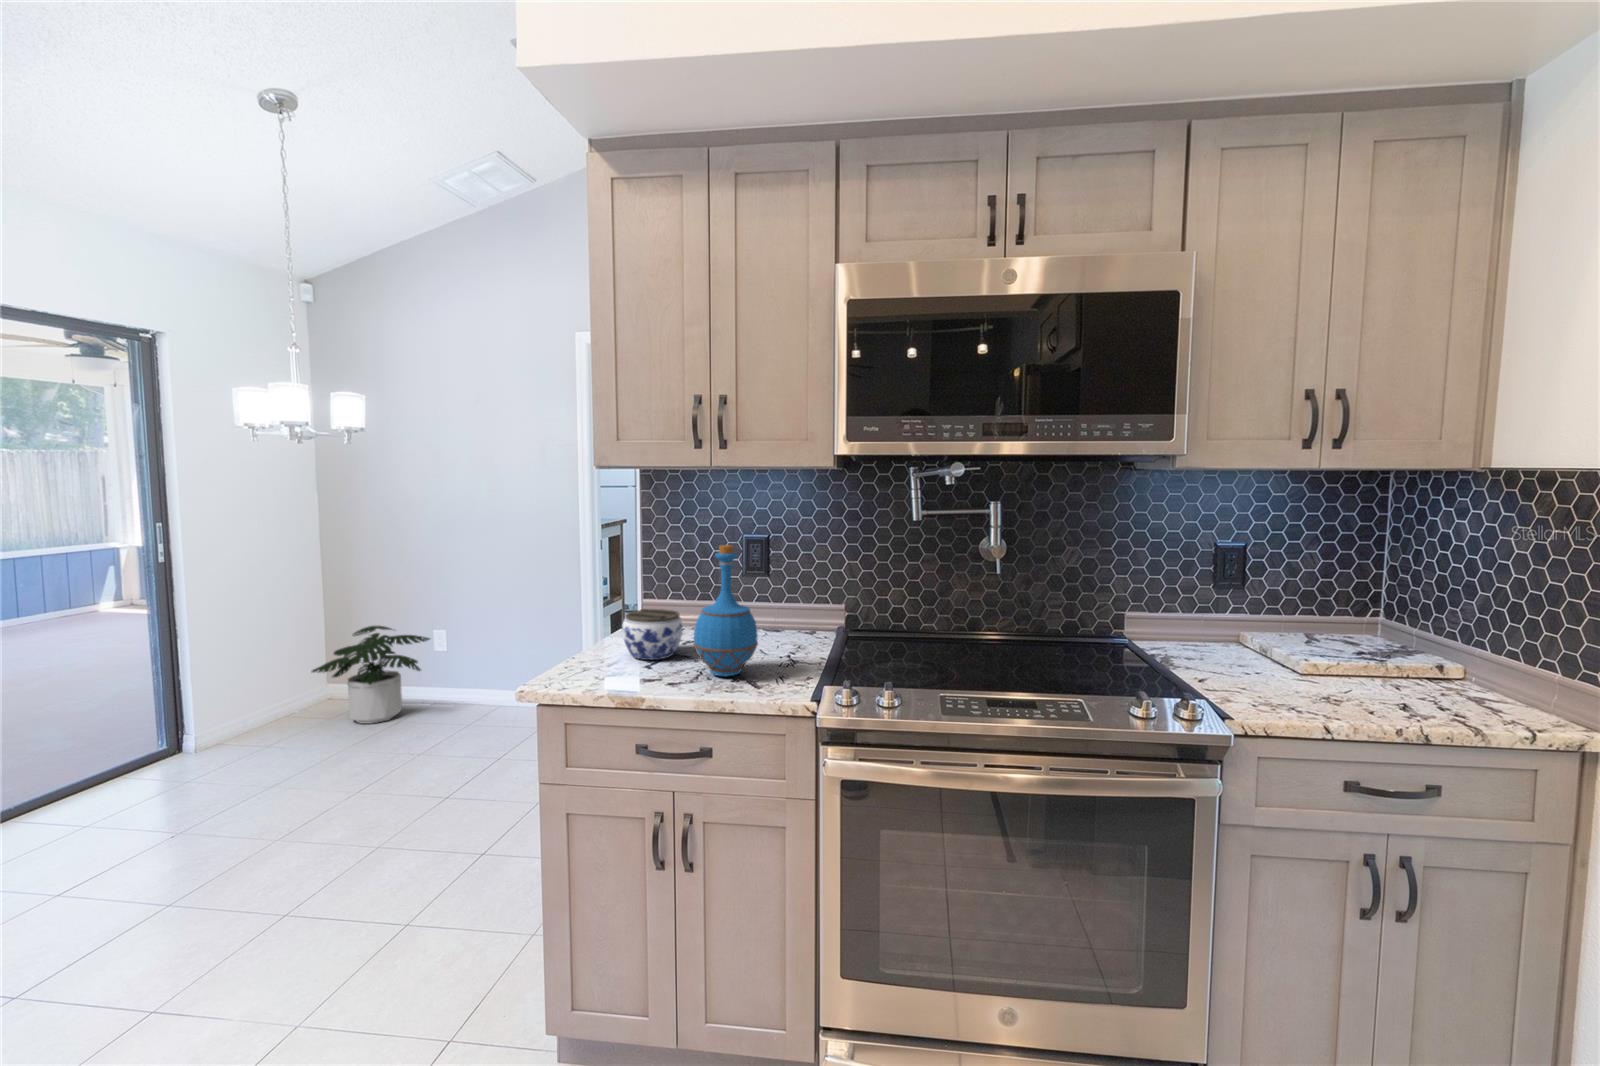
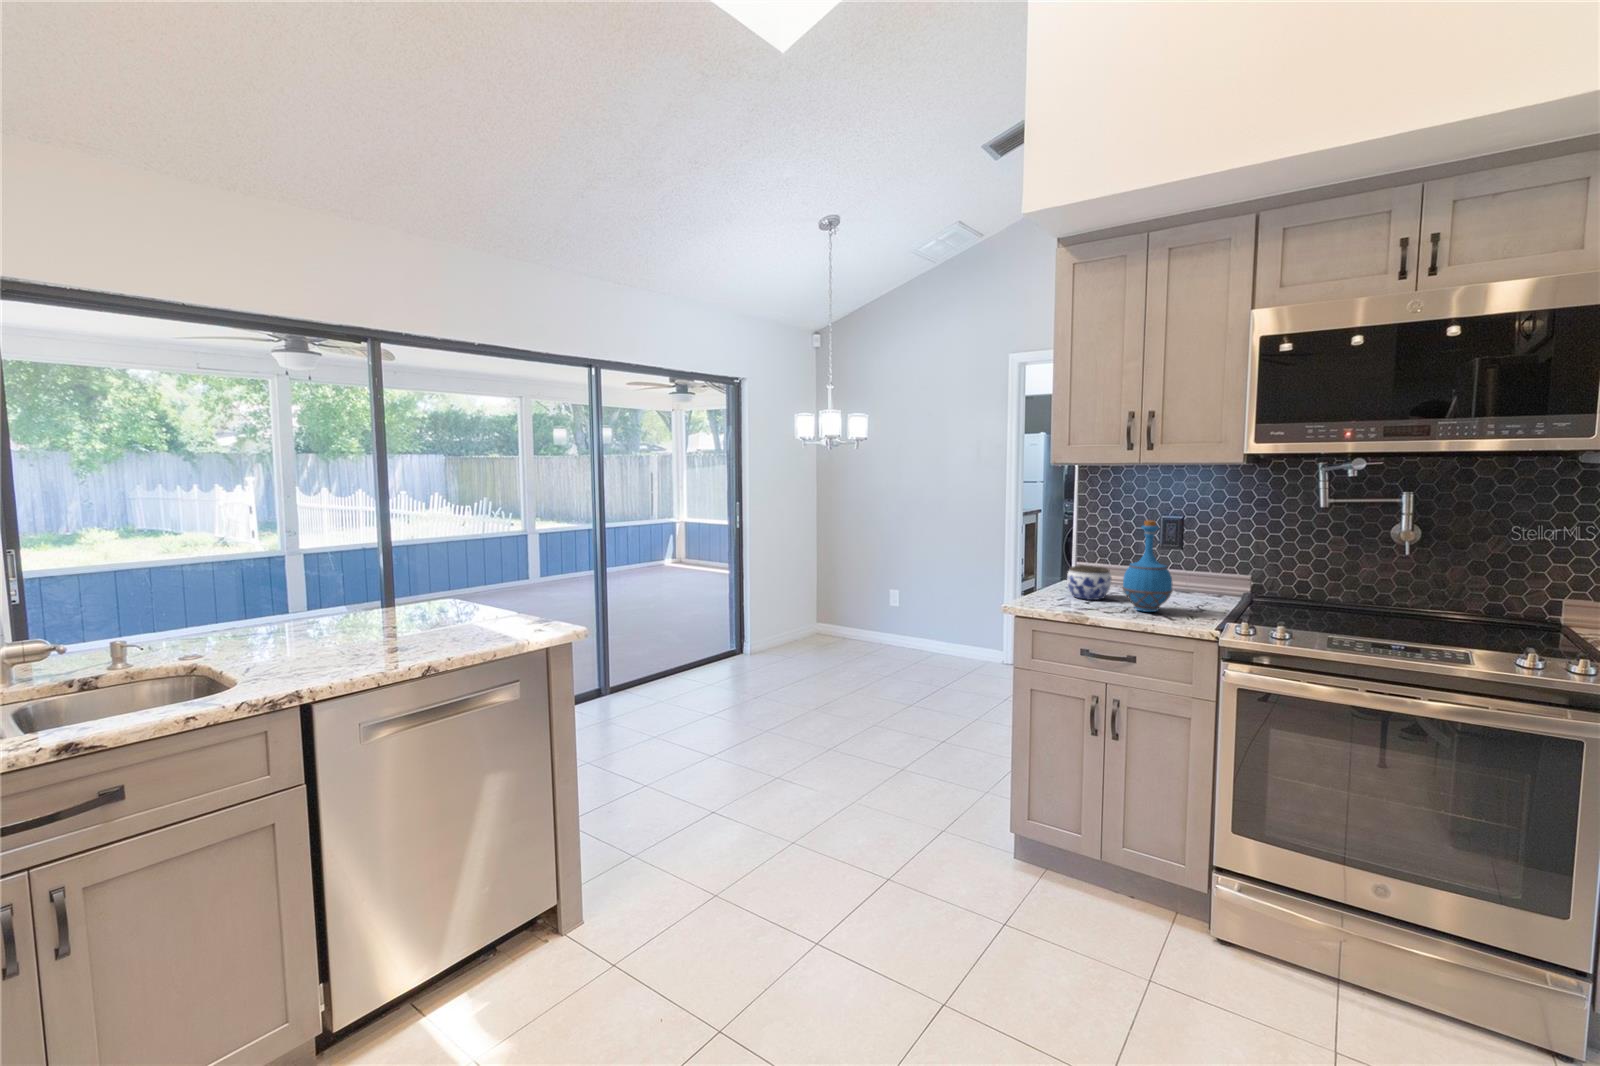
potted plant: present [312,626,430,724] -> none [813,584,886,653]

